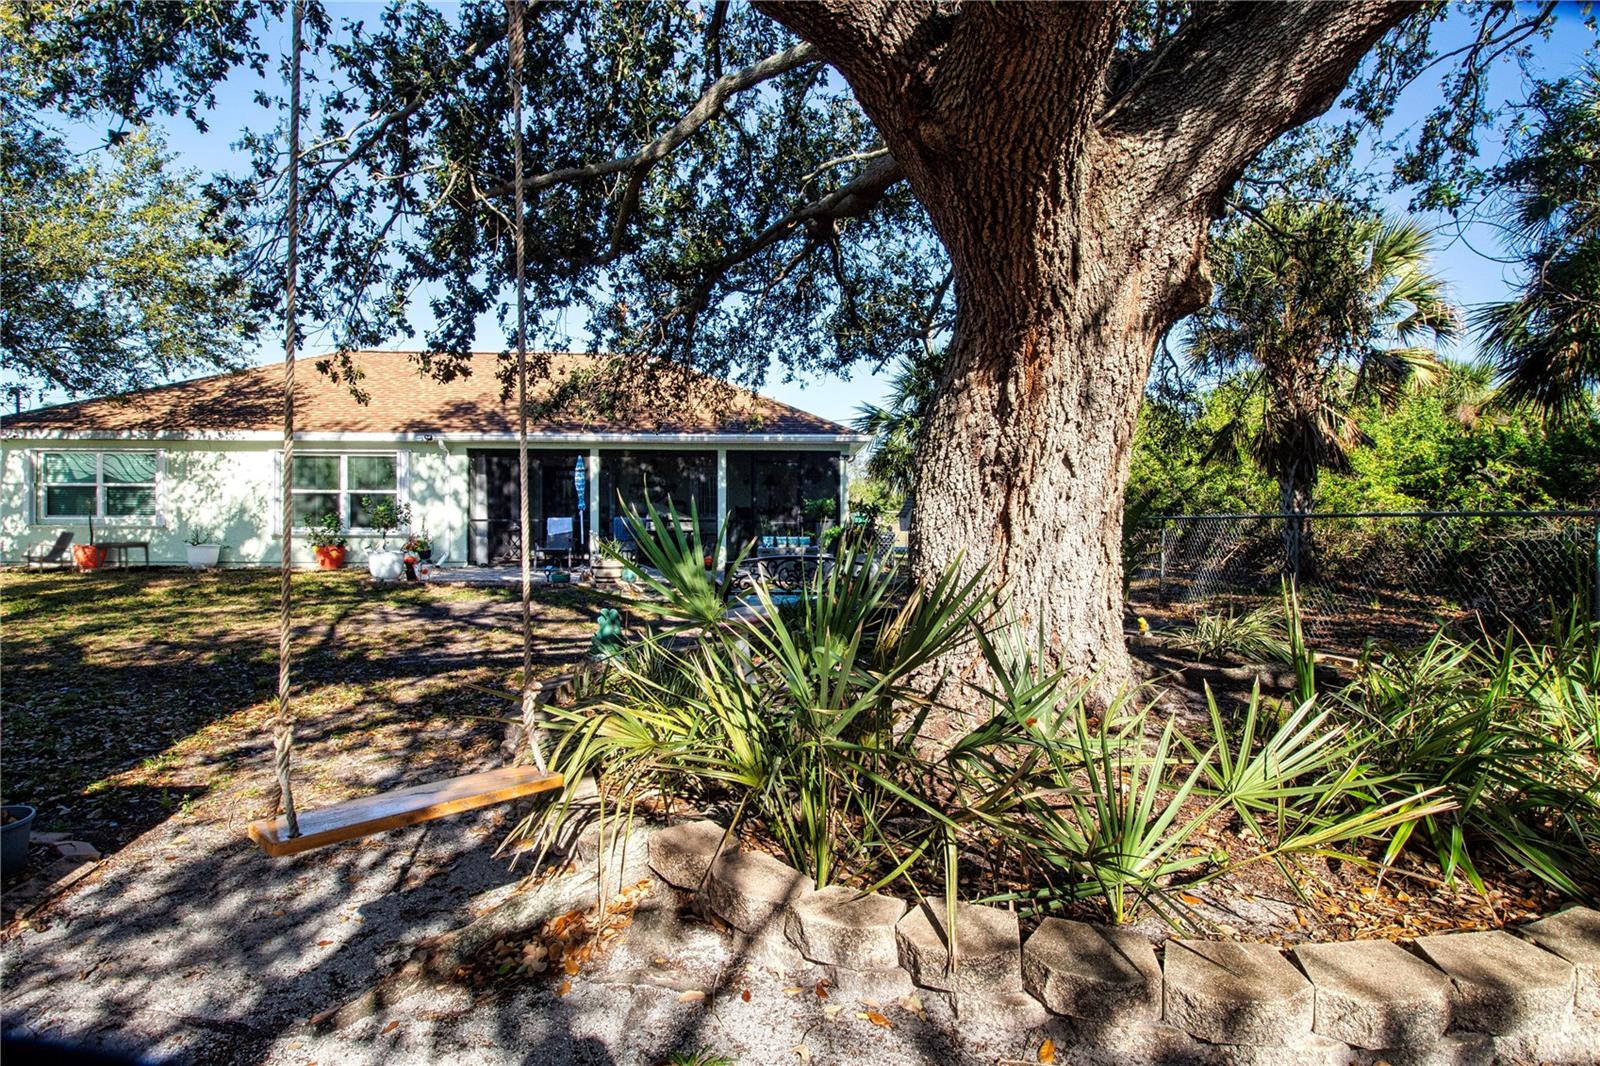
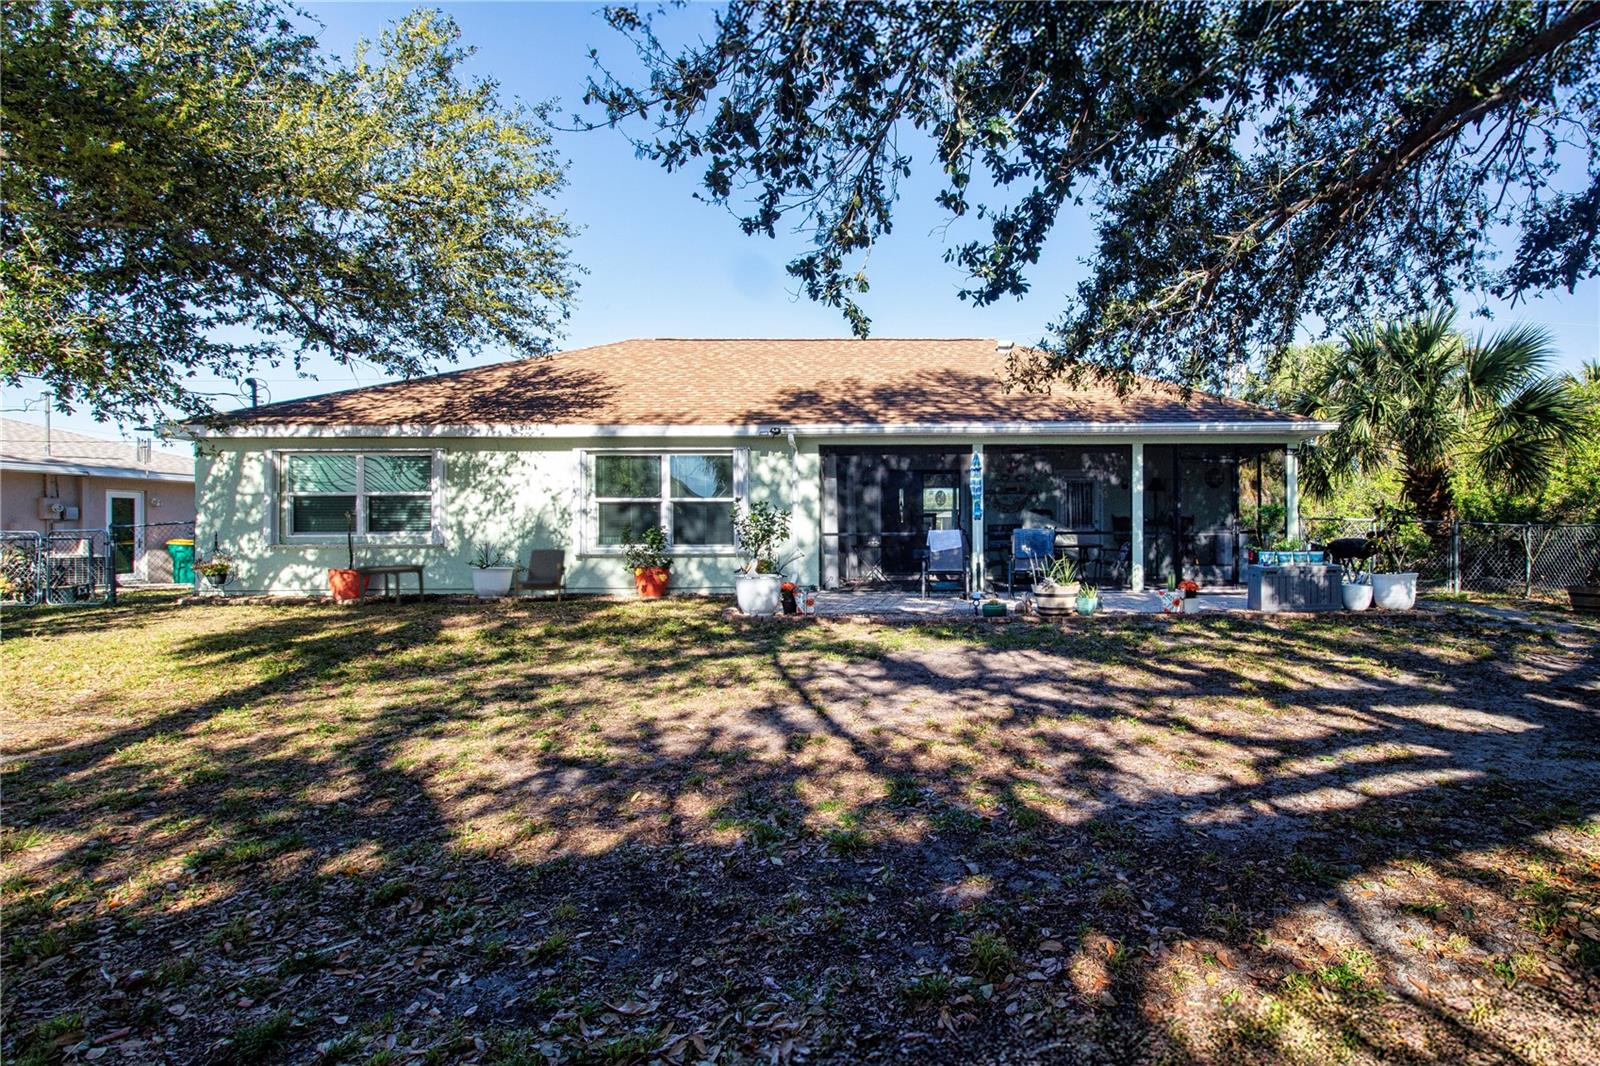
lounge chair: present [22,531,75,573] -> present [515,549,566,602]

